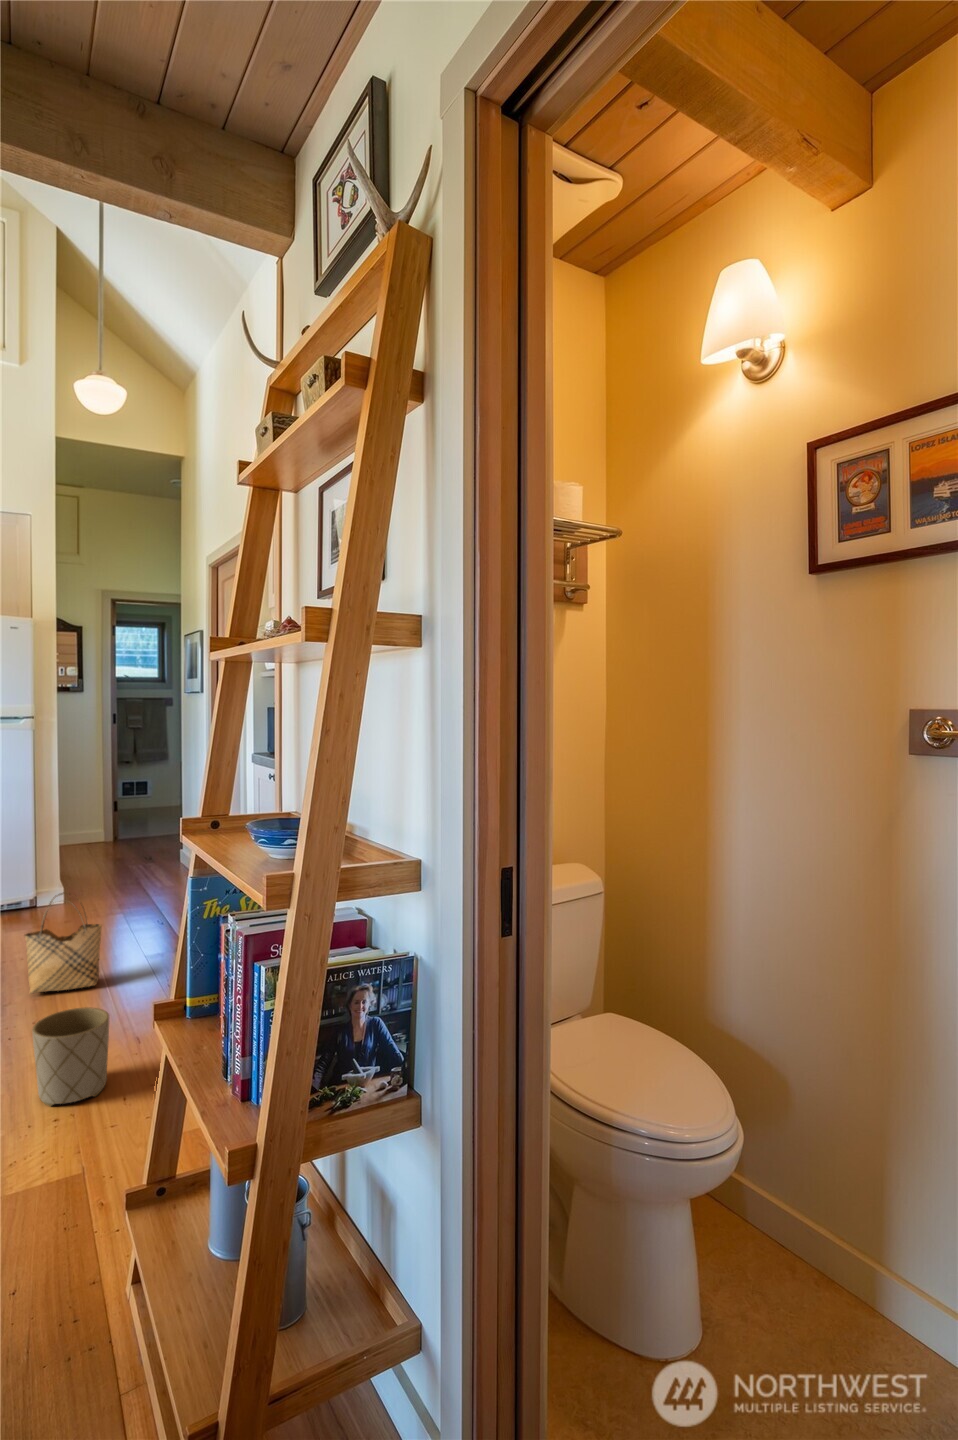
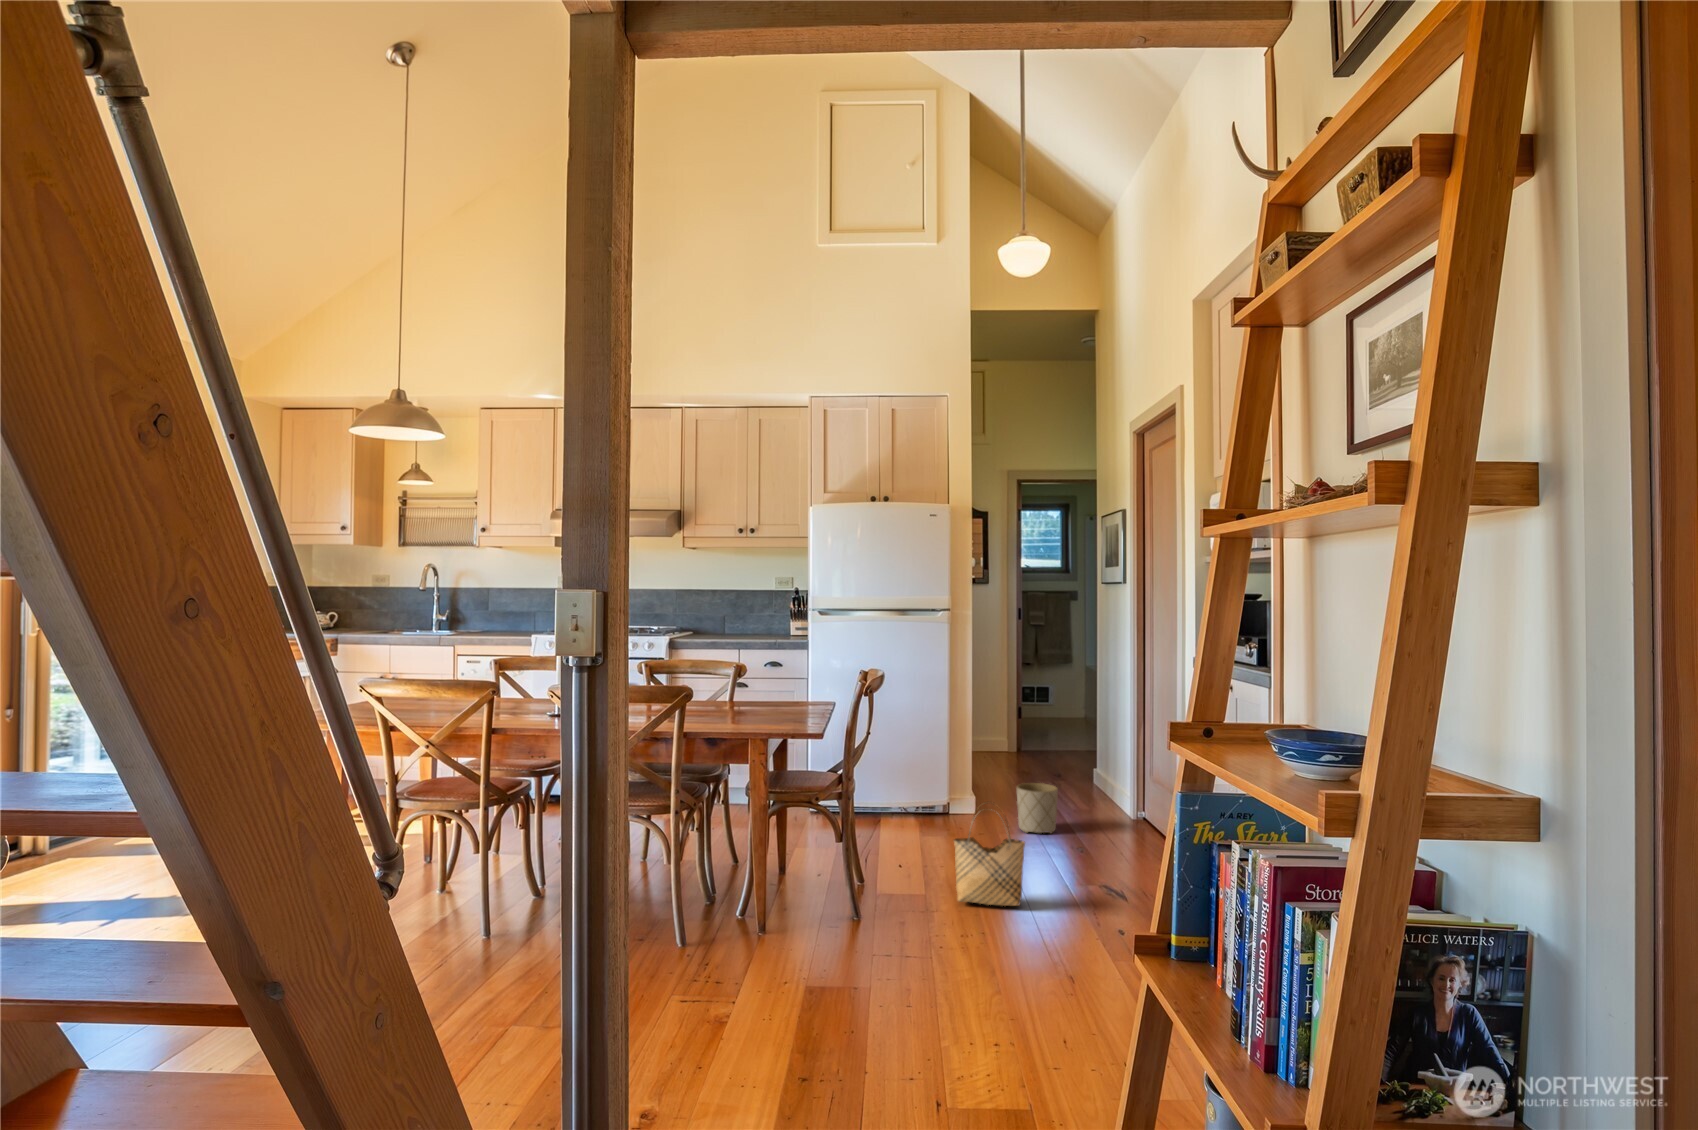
planter: present [32,1007,109,1106] -> present [1017,783,1058,833]

